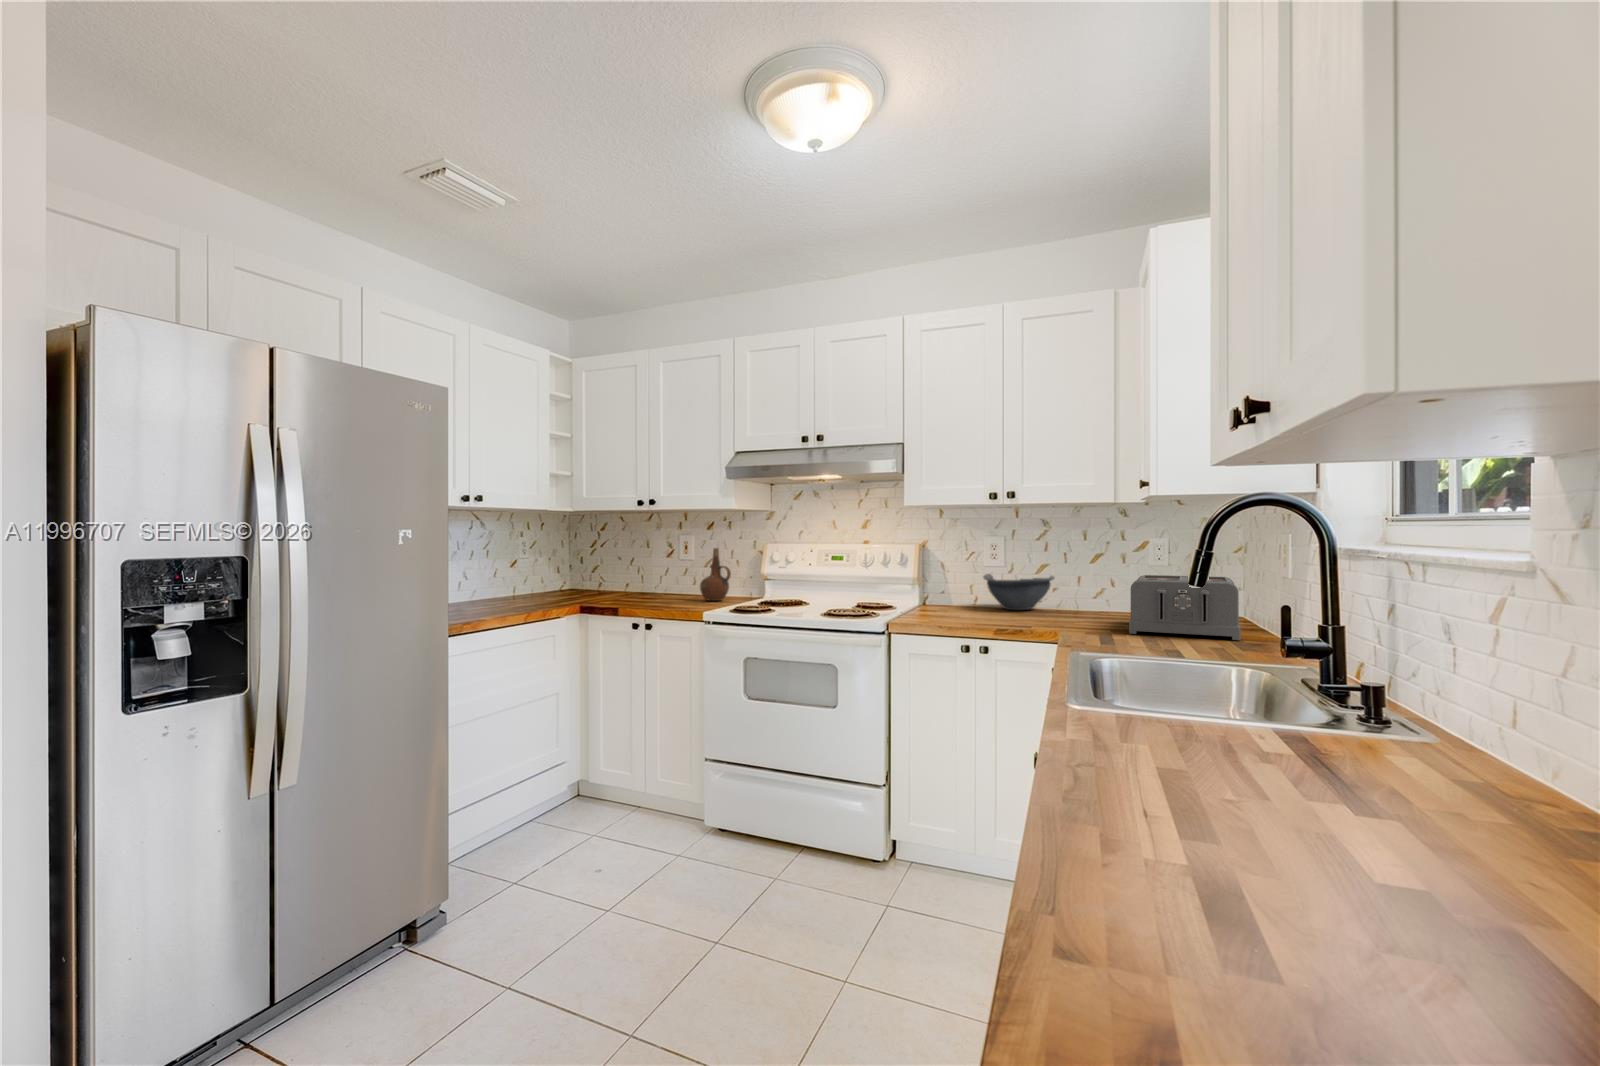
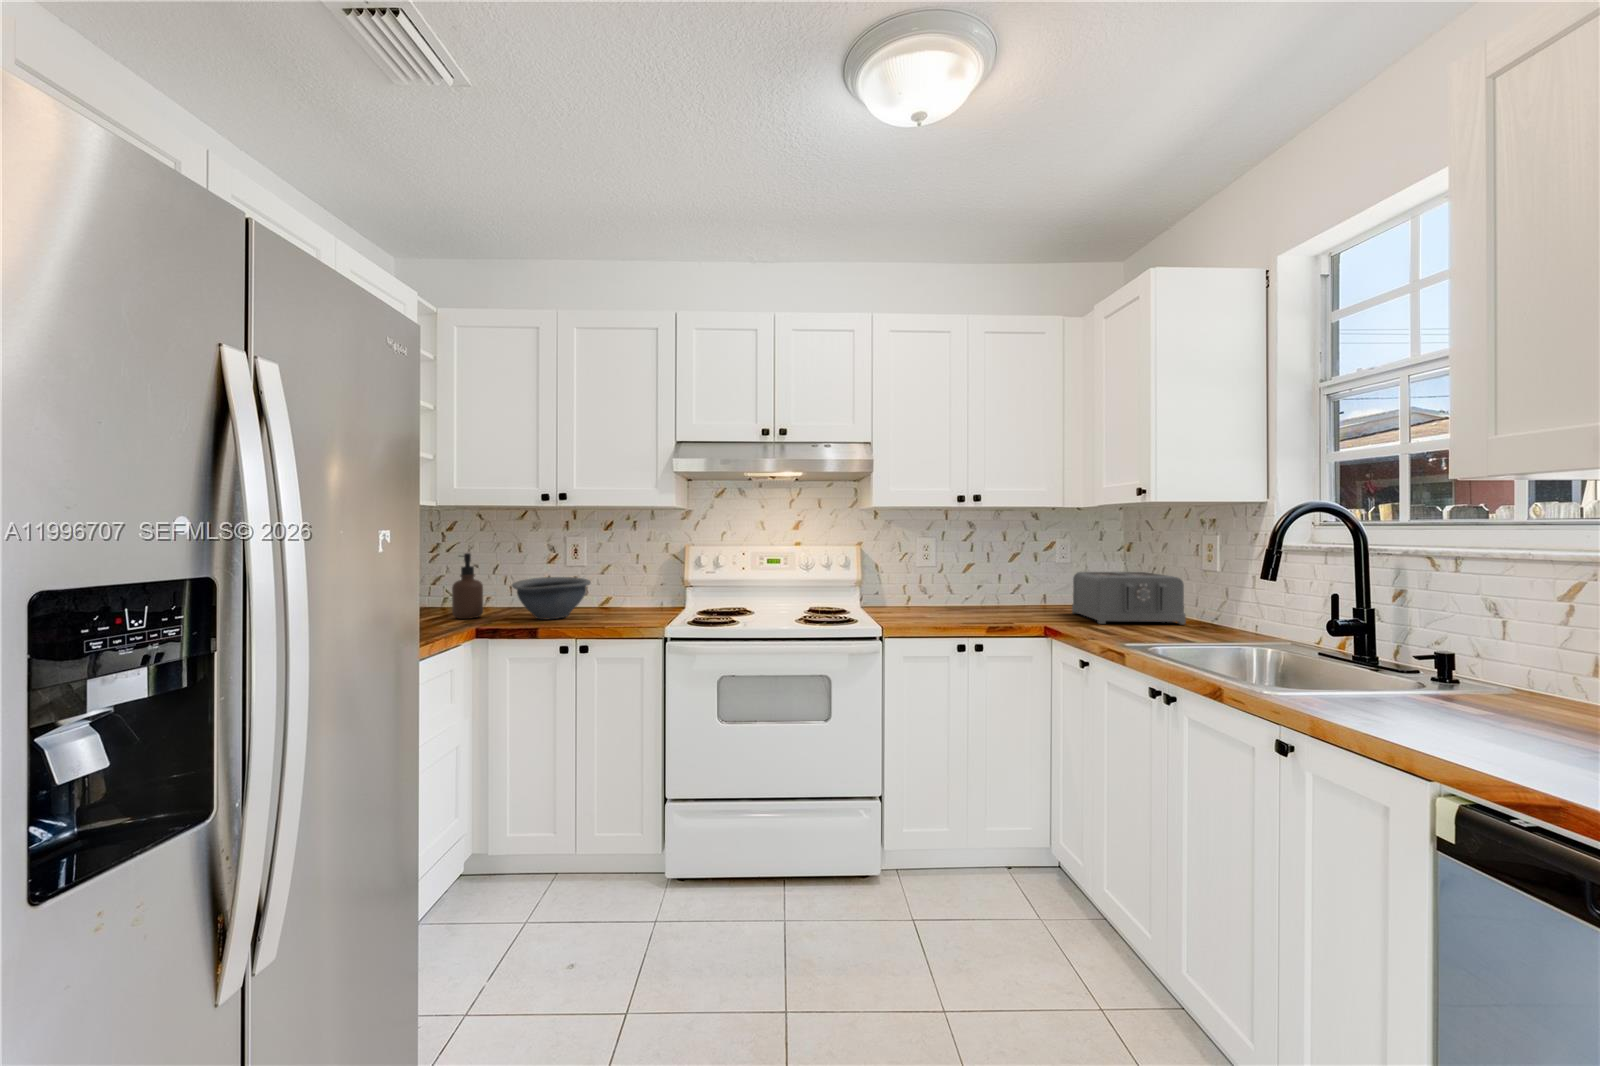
soap dispenser: none [575,548,599,600] -> present [452,553,483,619]
ceramic pitcher: present [700,548,731,601] -> none [616,551,651,611]
bowl: present [983,574,1054,610] -> present [512,577,591,619]

